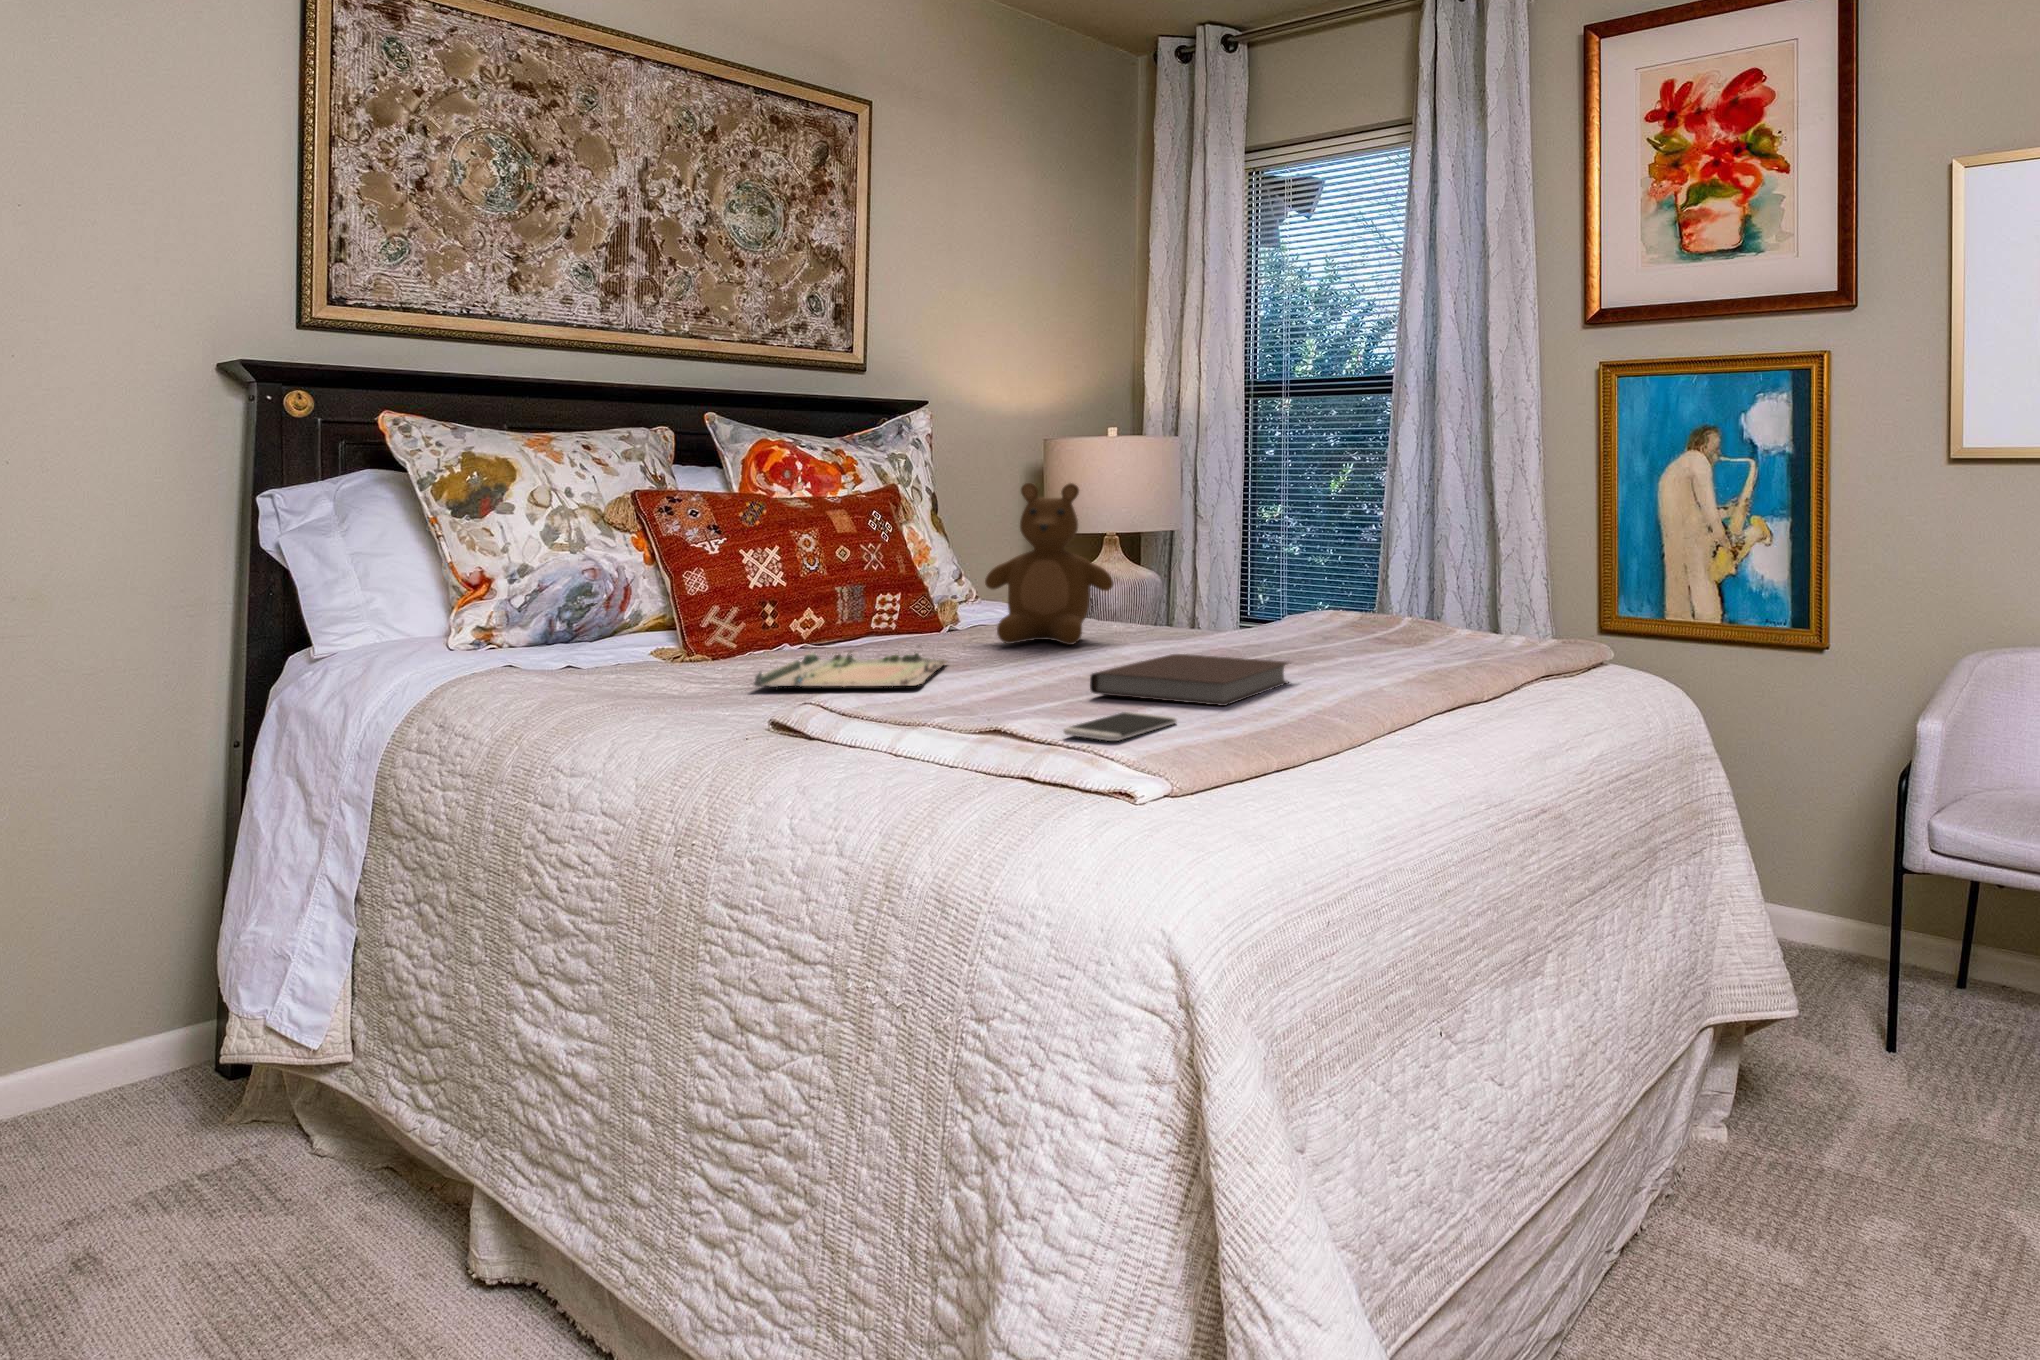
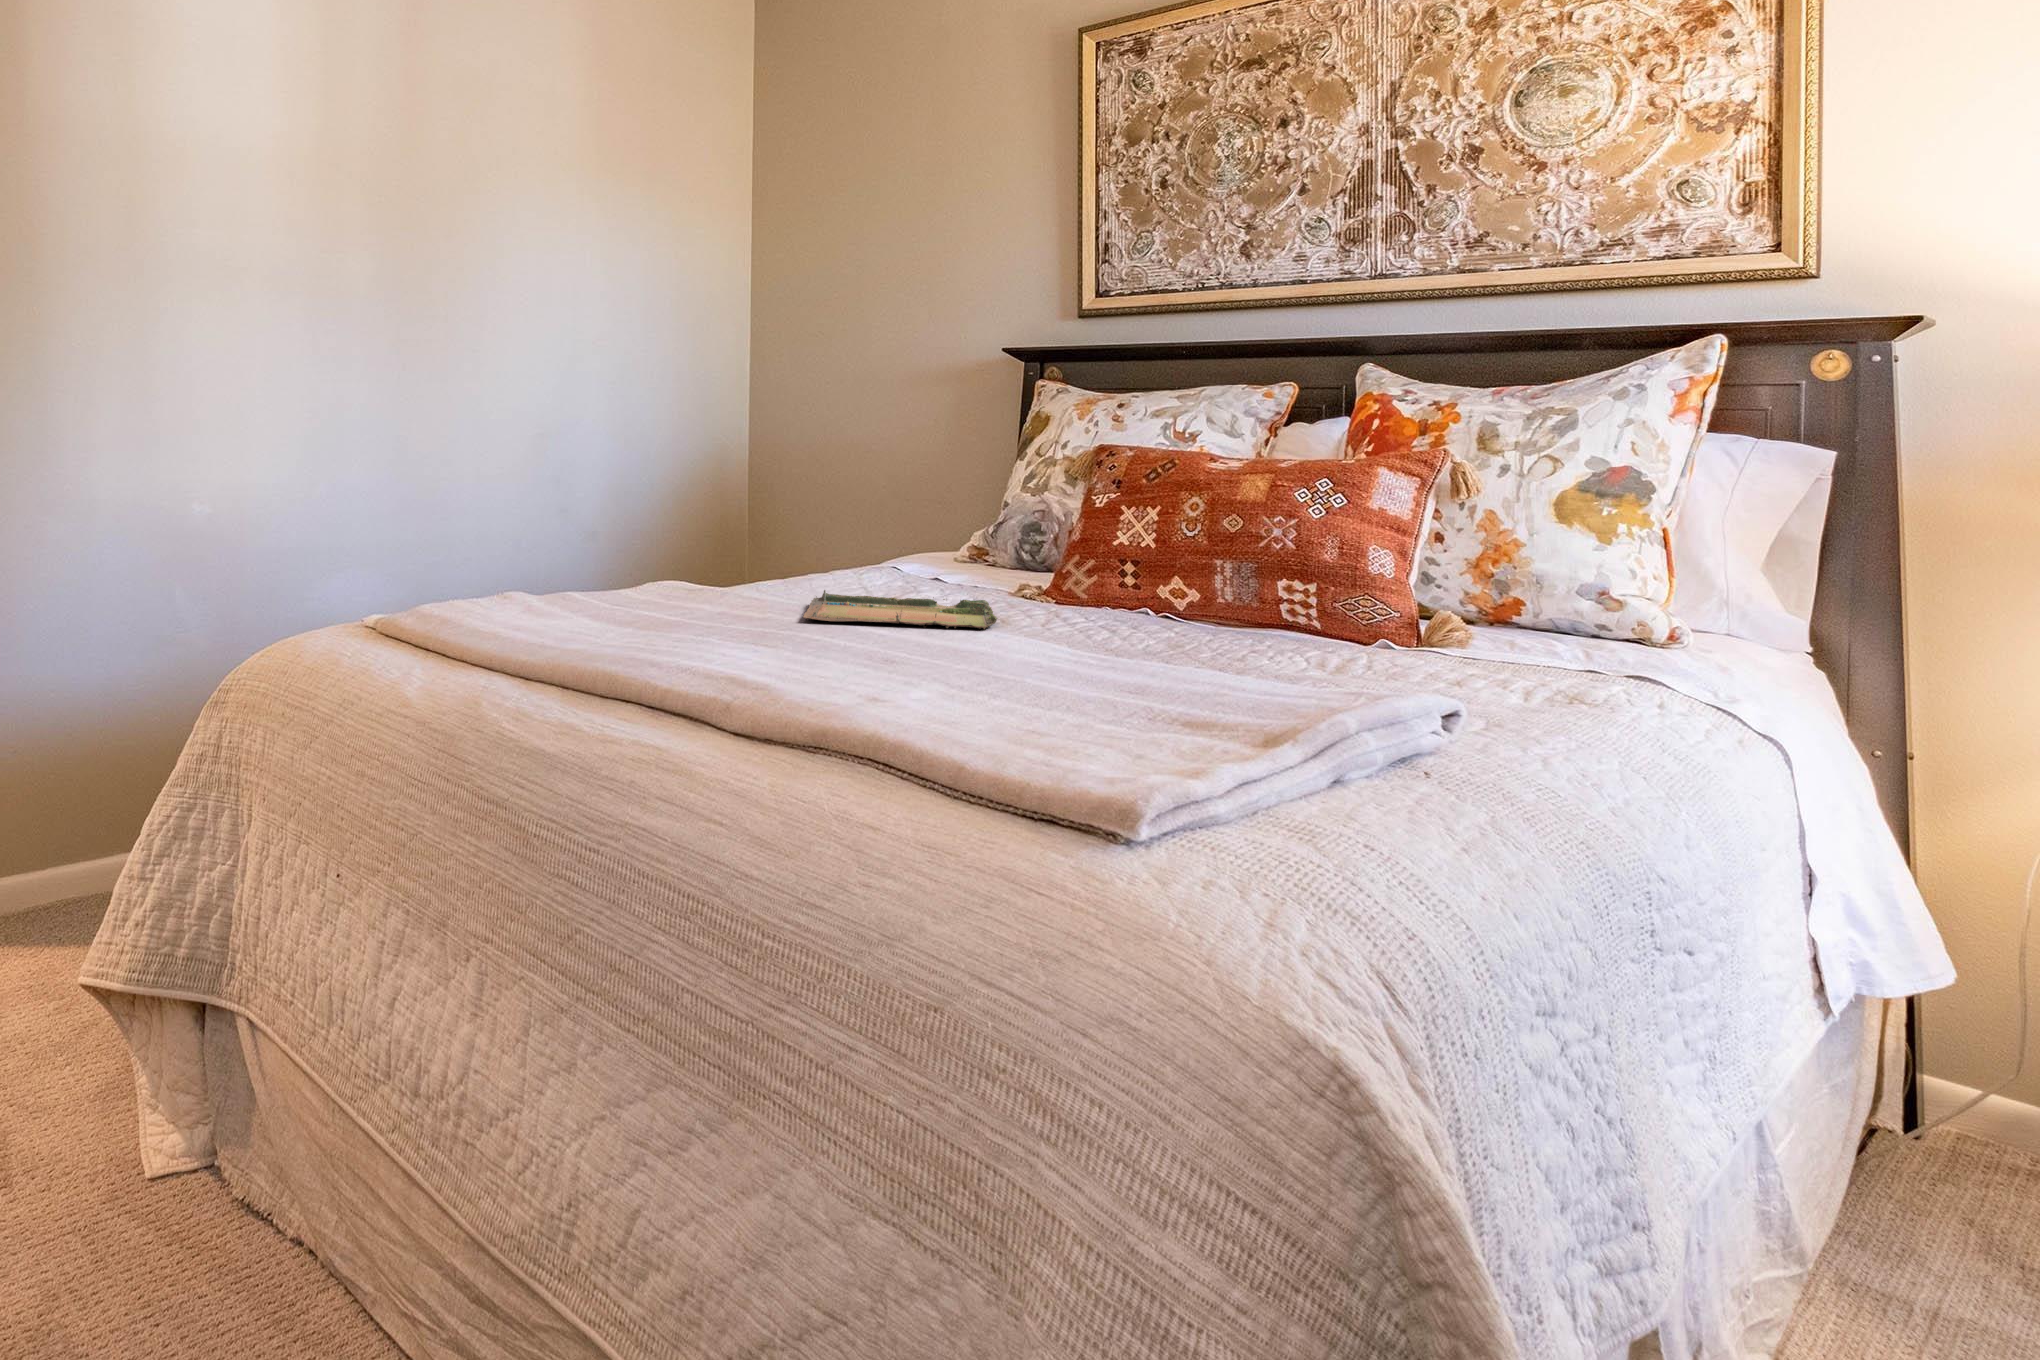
teddy bear: present [985,483,1113,645] -> none [1134,451,1290,657]
notebook: present [1090,654,1291,706] -> none [661,623,892,688]
smartphone: present [1064,712,1176,741] -> none [519,627,618,650]

